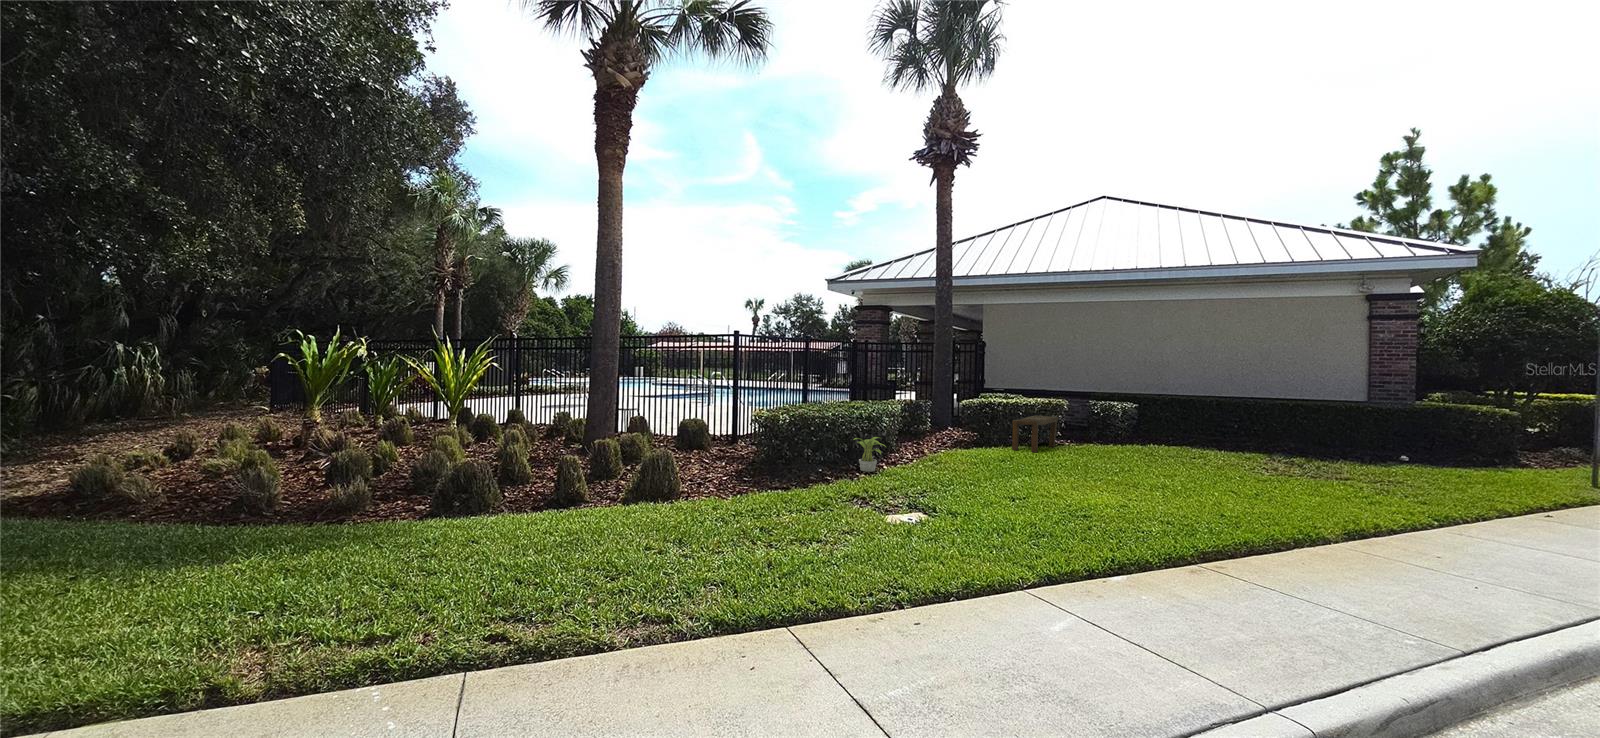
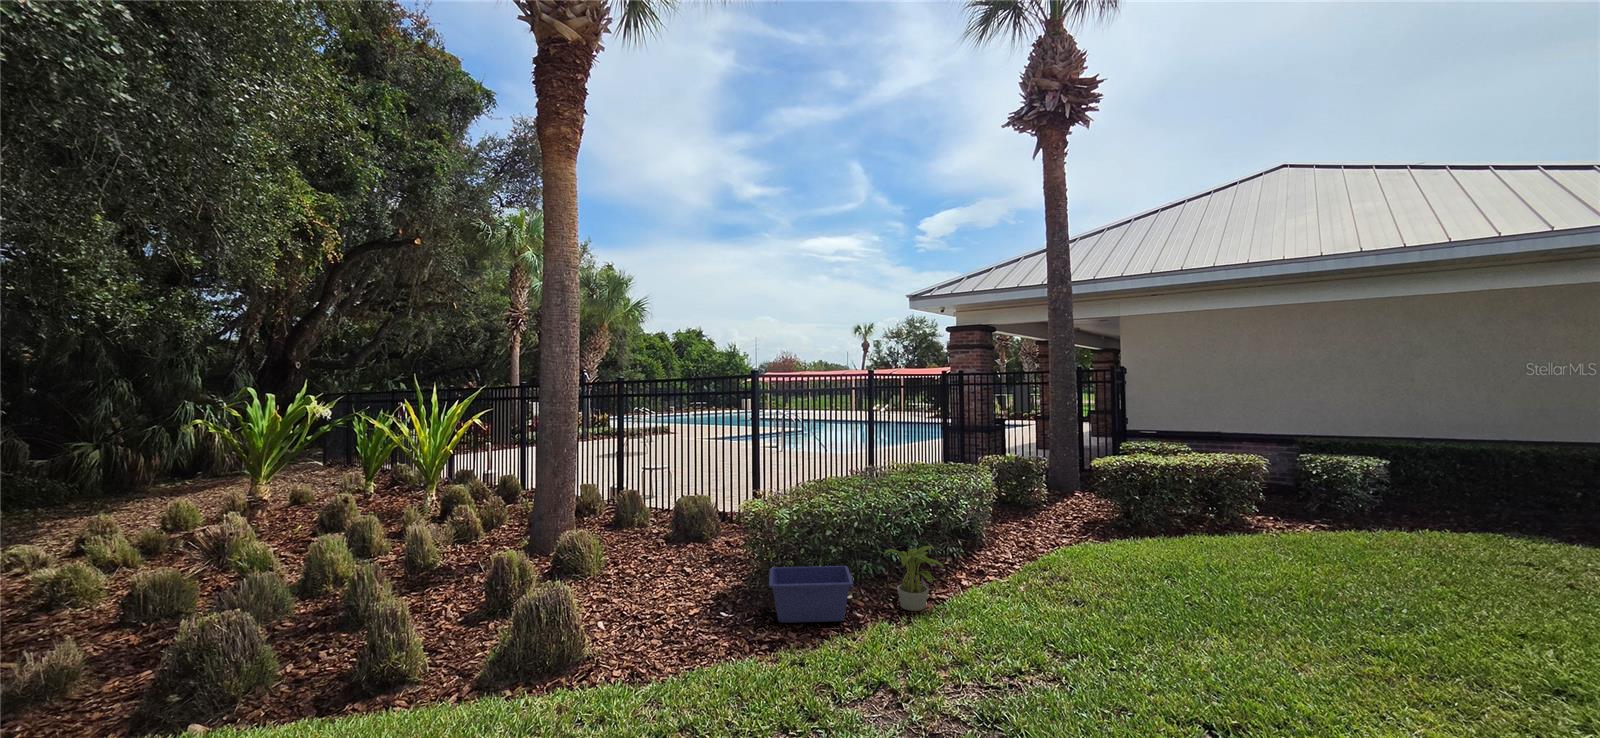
bench: present [1012,415,1058,452] -> none [1180,485,1261,554]
storage bin: none [788,448,840,476] -> present [769,566,853,623]

